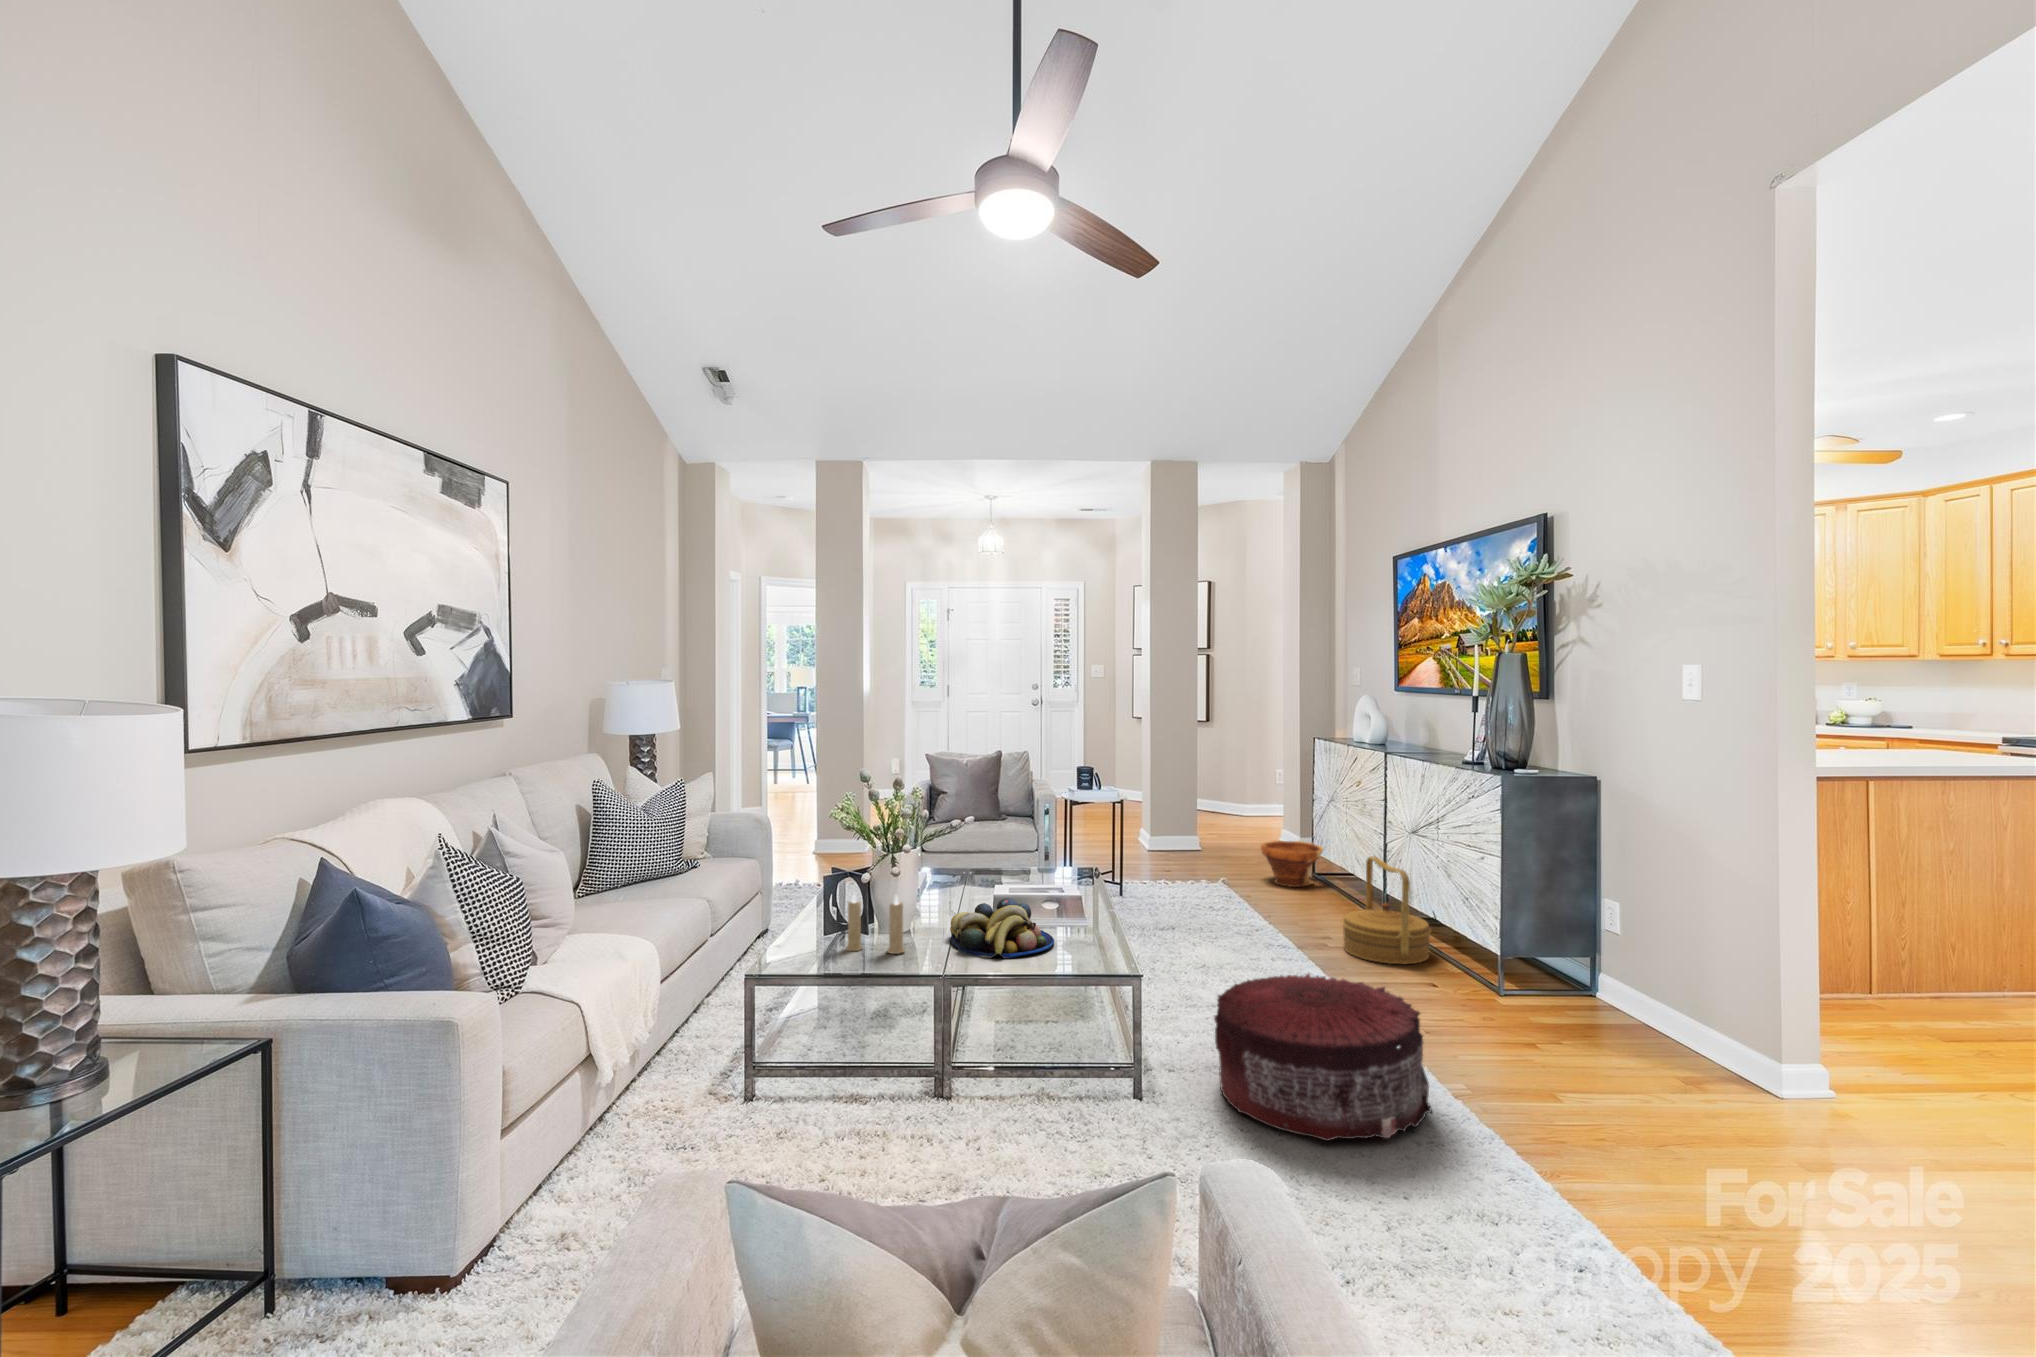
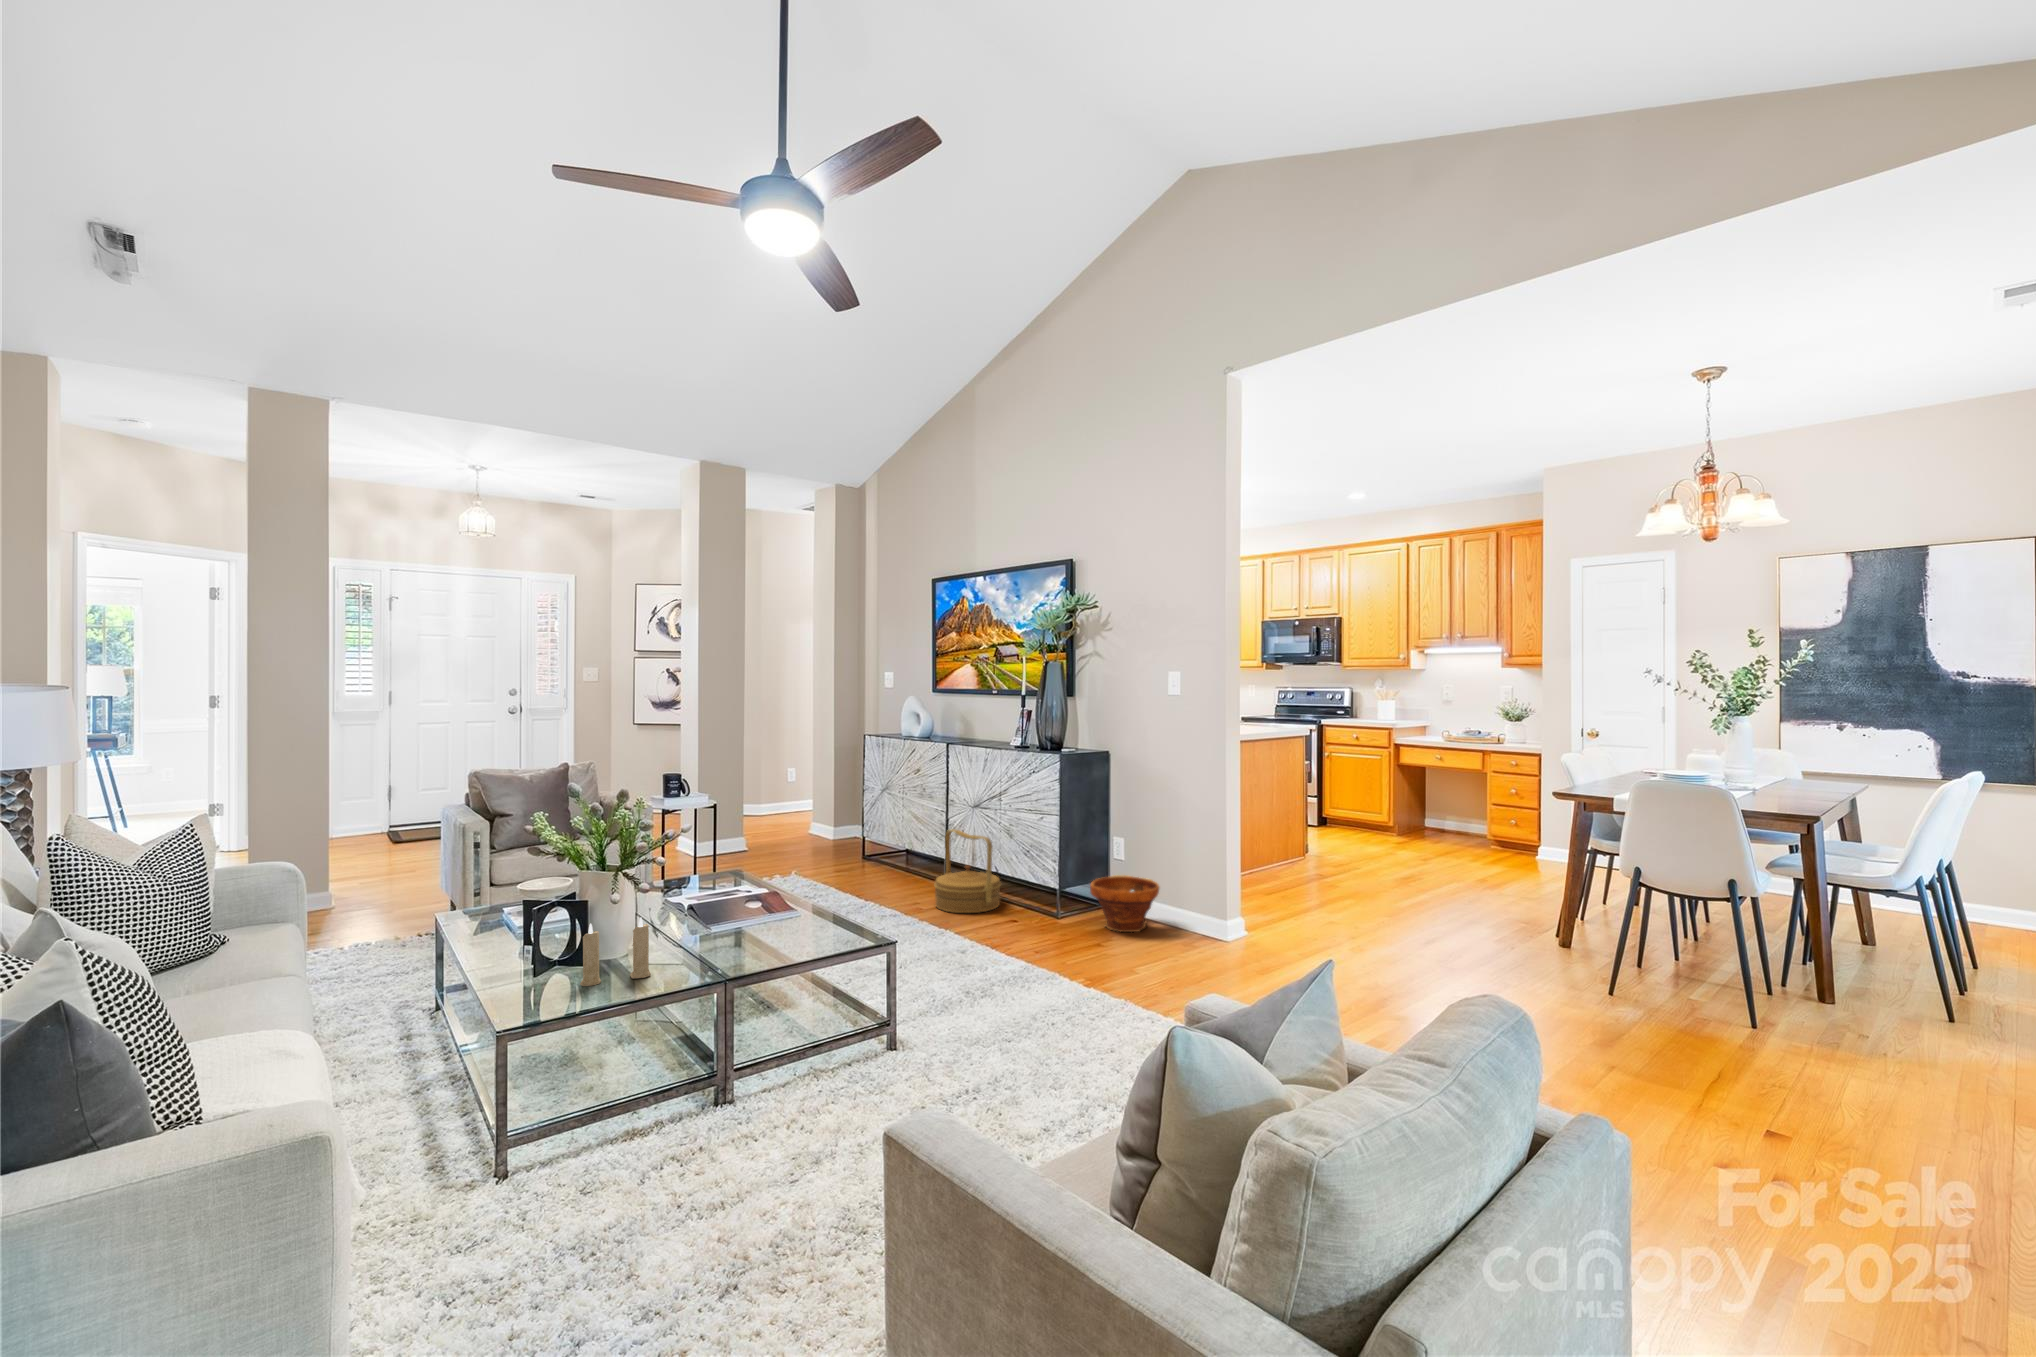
planter: present [1261,841,1324,887] -> present [1090,875,1159,932]
fruit bowl: present [950,898,1054,958] -> none [675,905,783,965]
pouf: present [1214,973,1432,1141] -> none [934,921,1094,1042]

